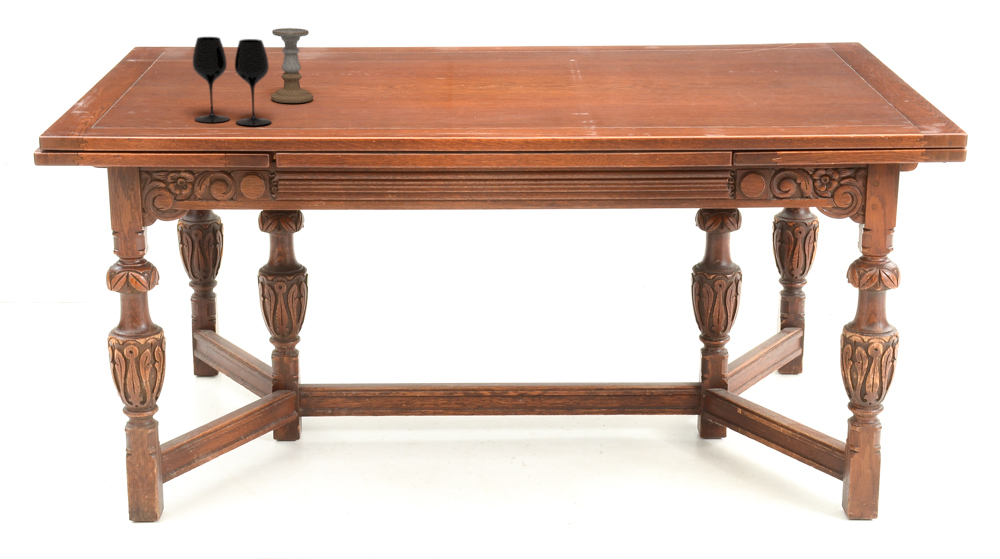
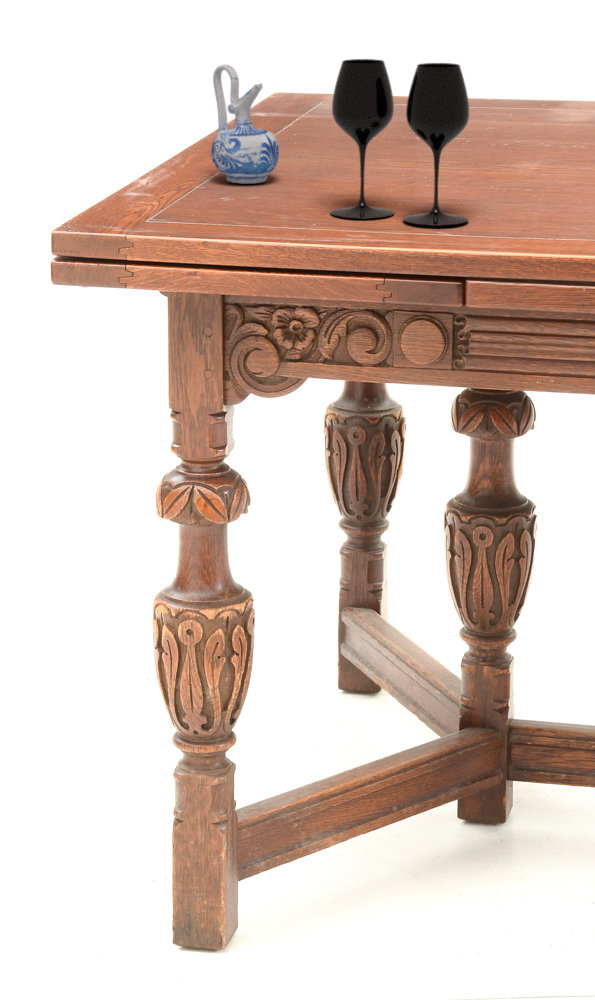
candle holder: present [271,28,313,103] -> none [480,51,559,191]
ceramic pitcher: none [117,37,158,103] -> present [211,64,279,183]

